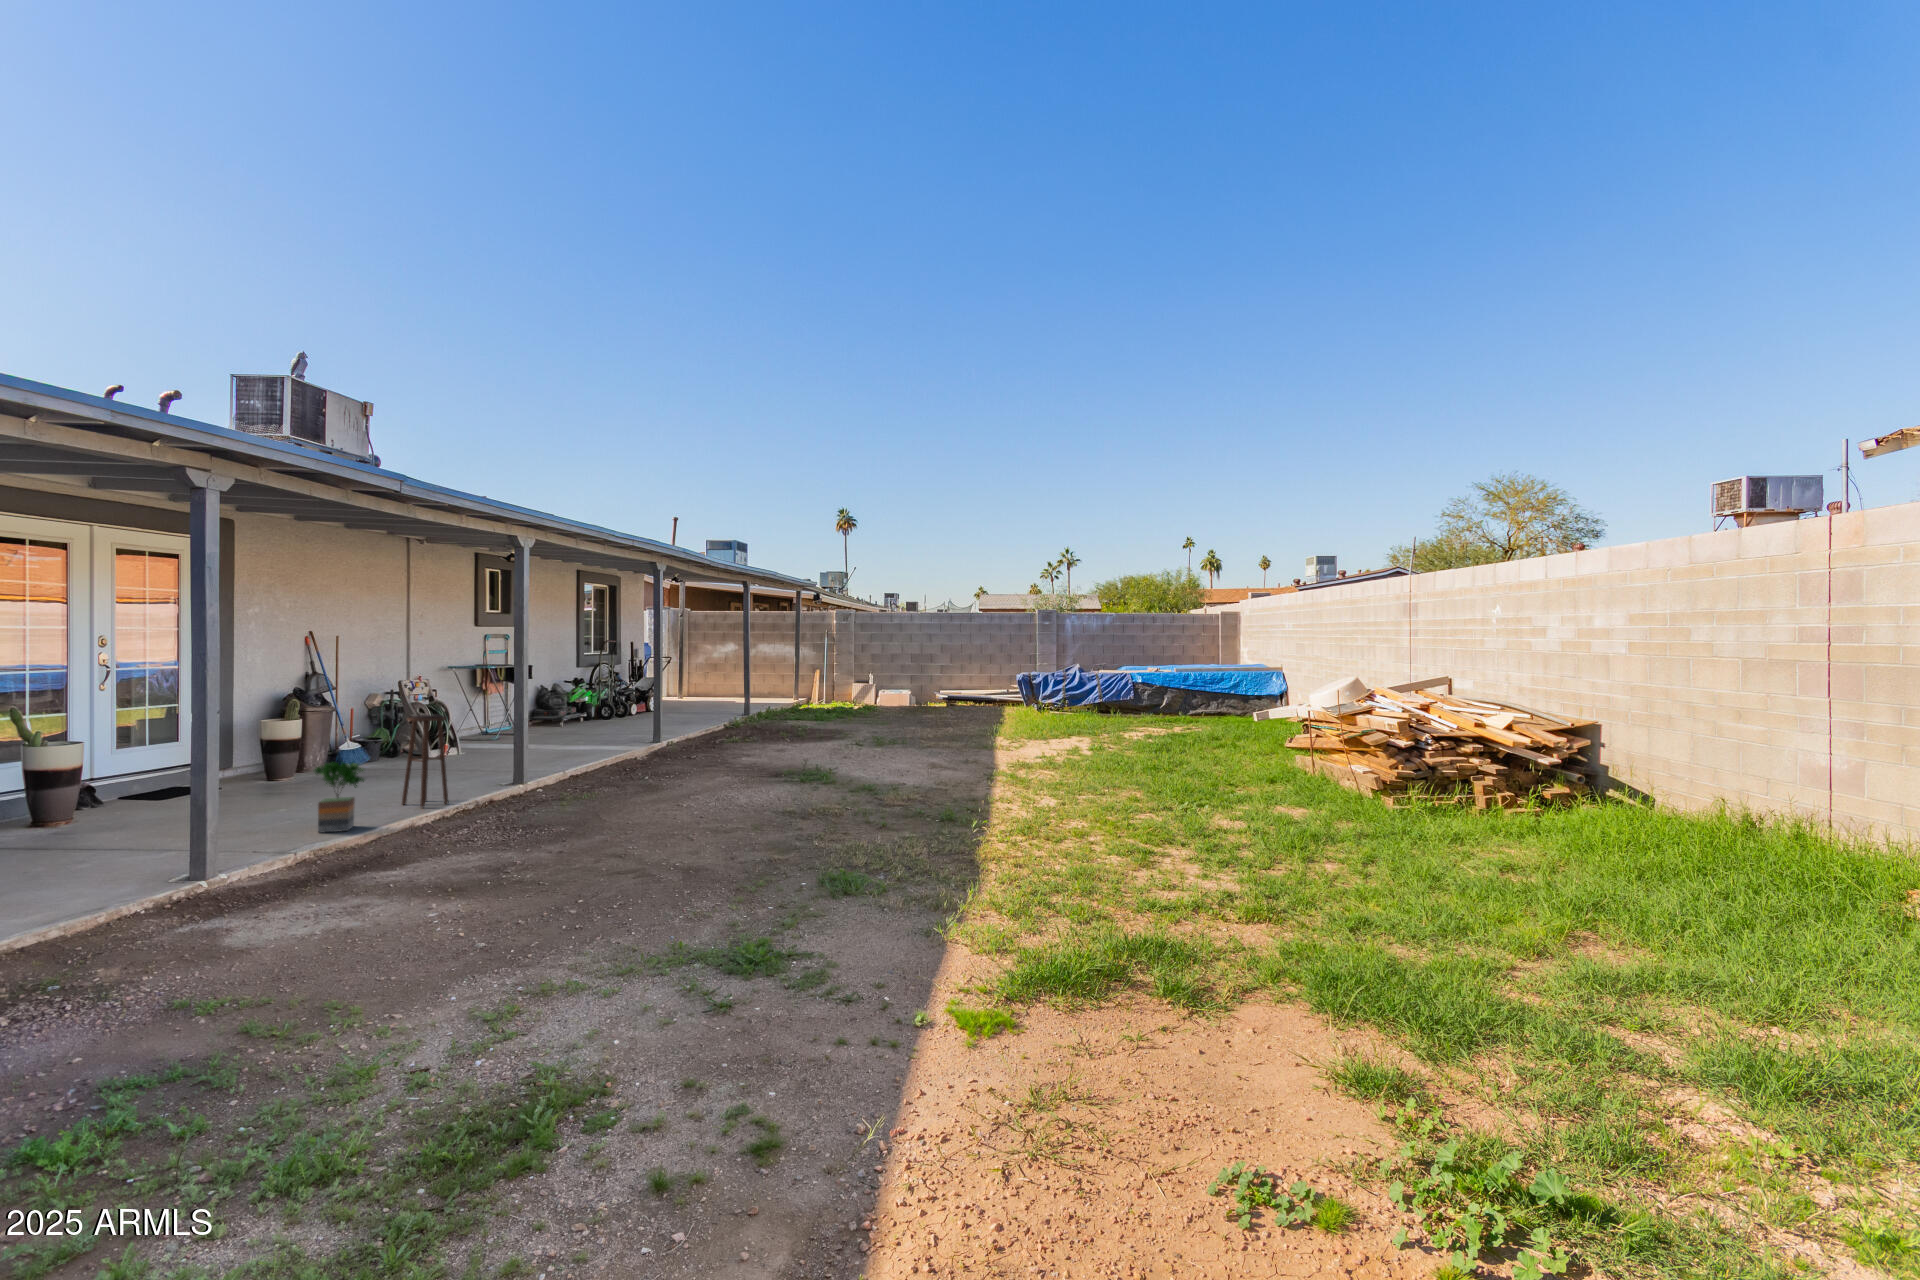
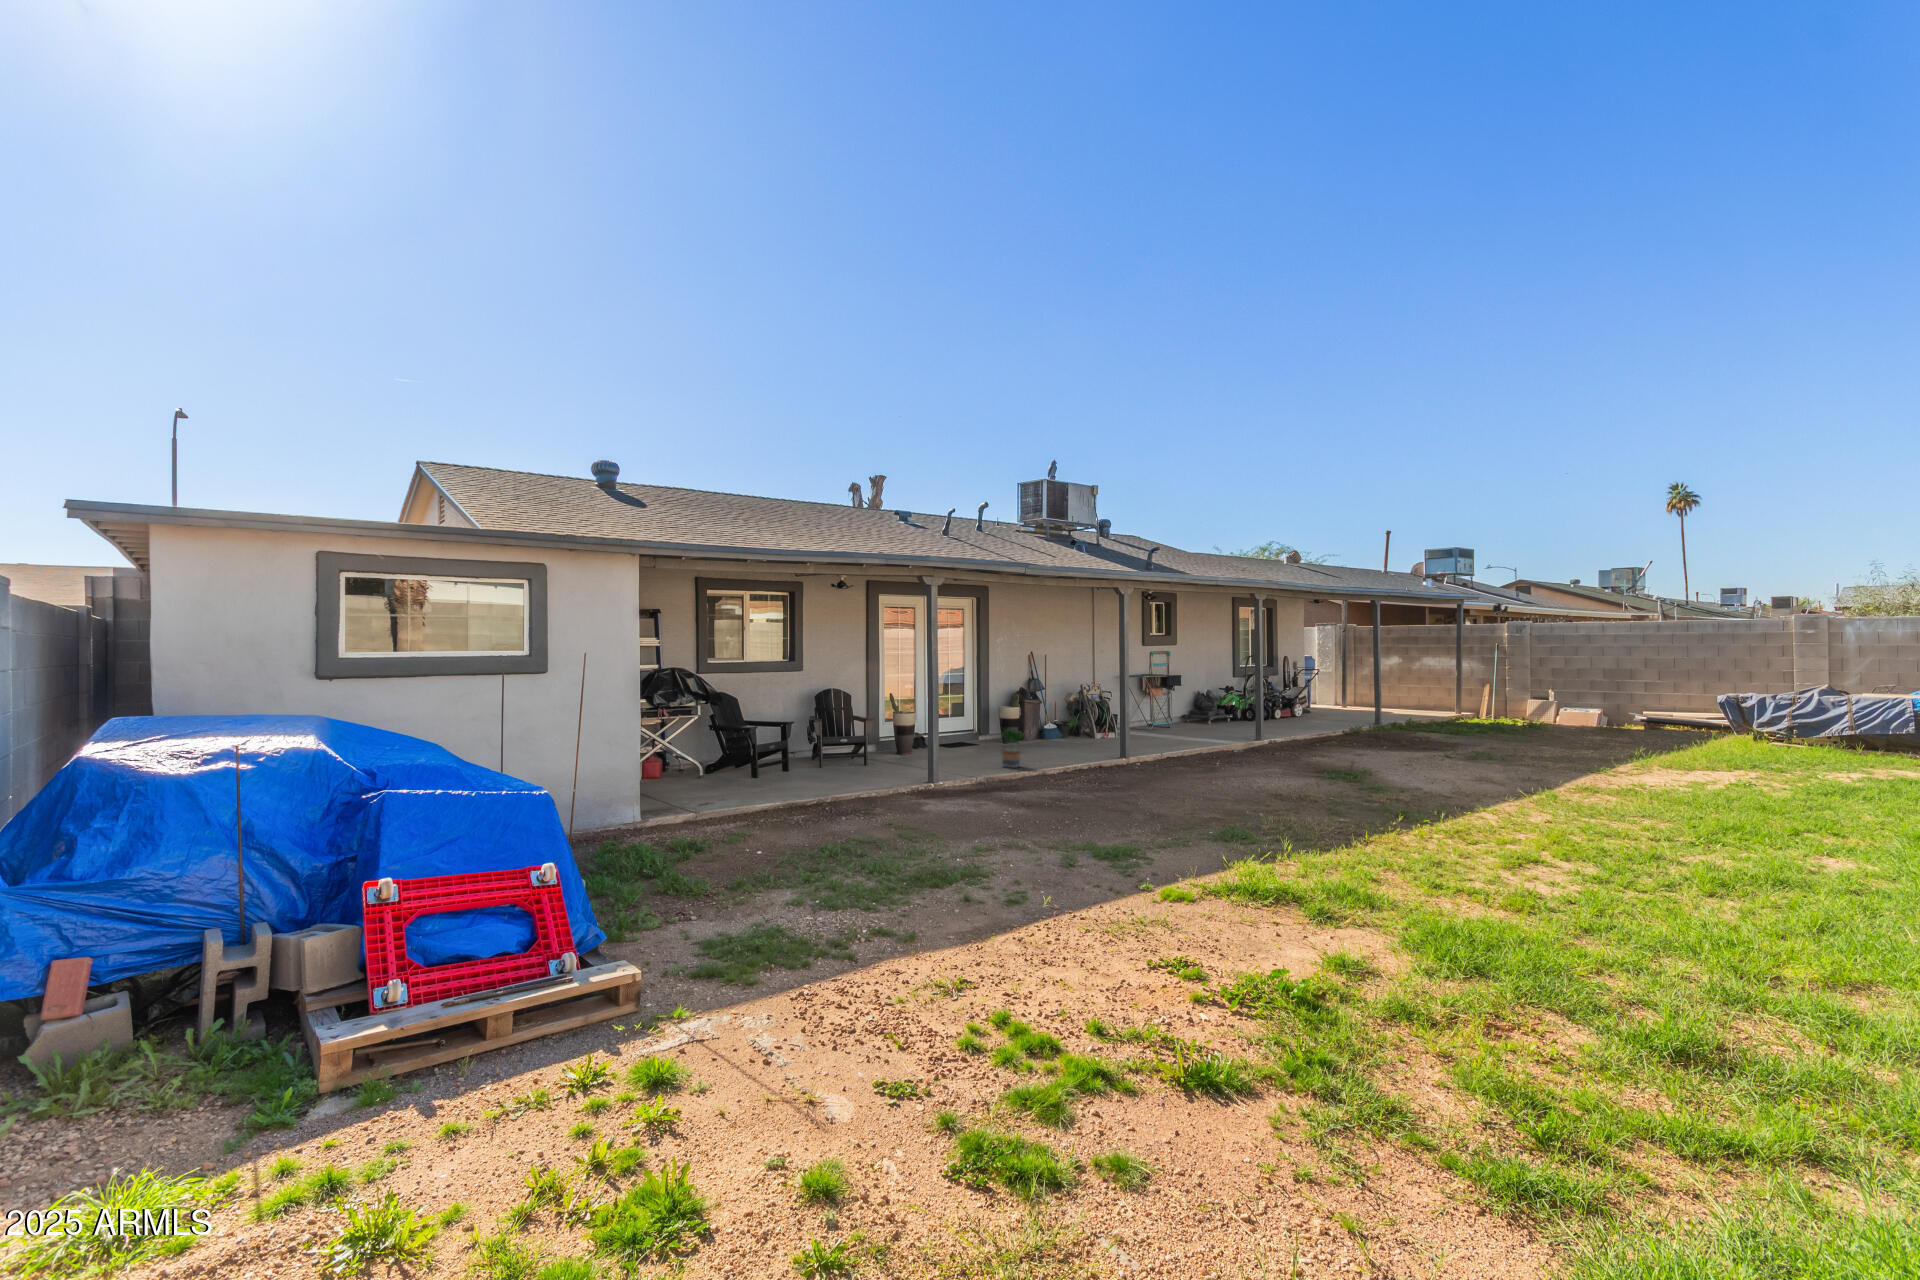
stool: present [402,715,449,808] -> none [1051,707,1074,762]

